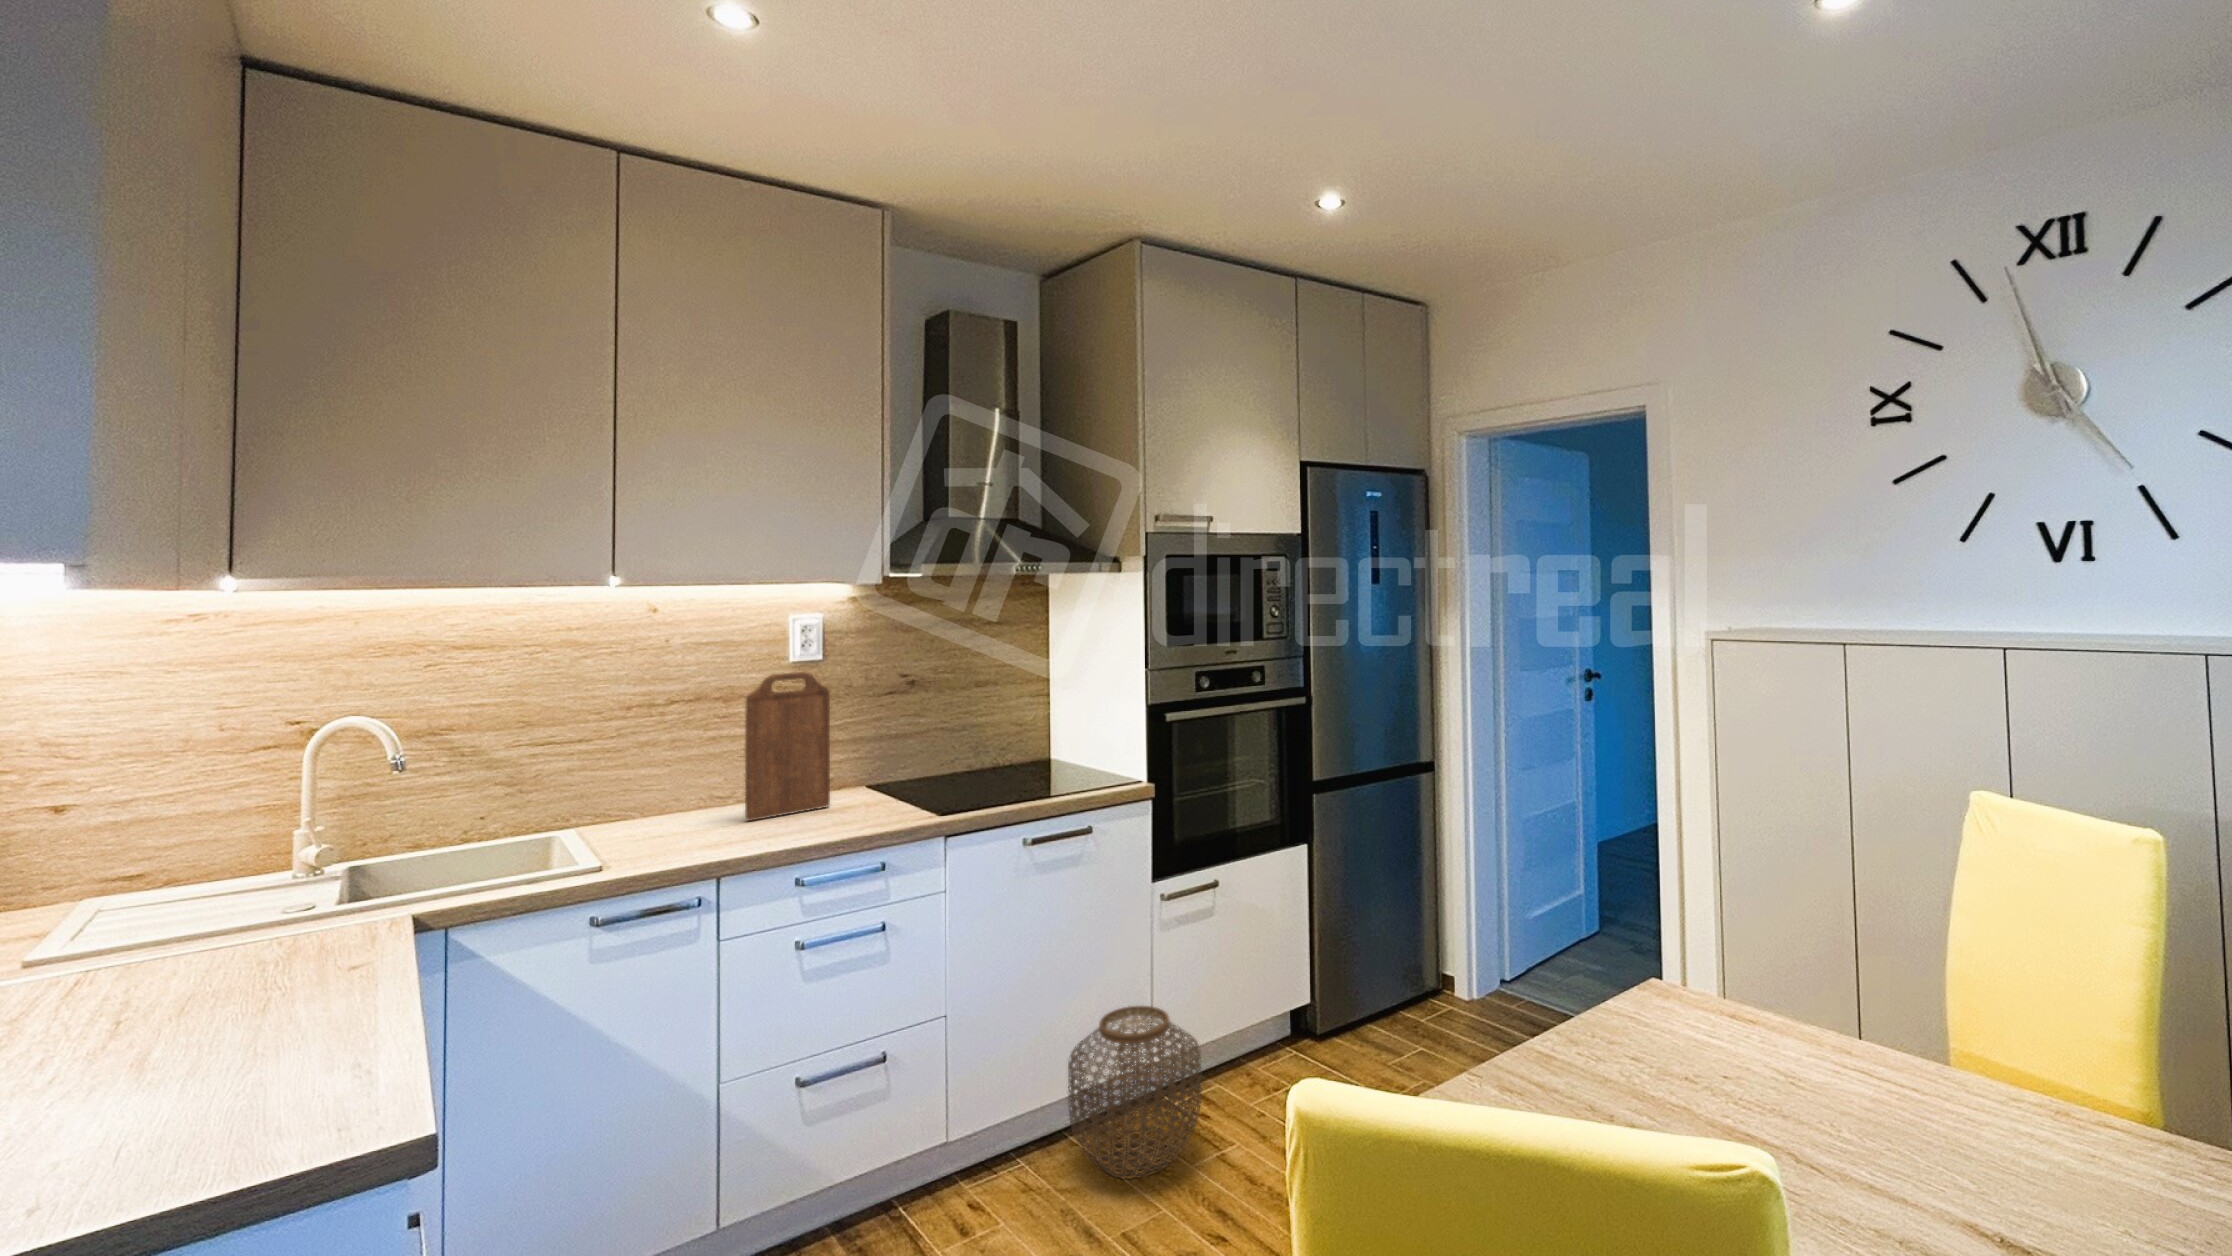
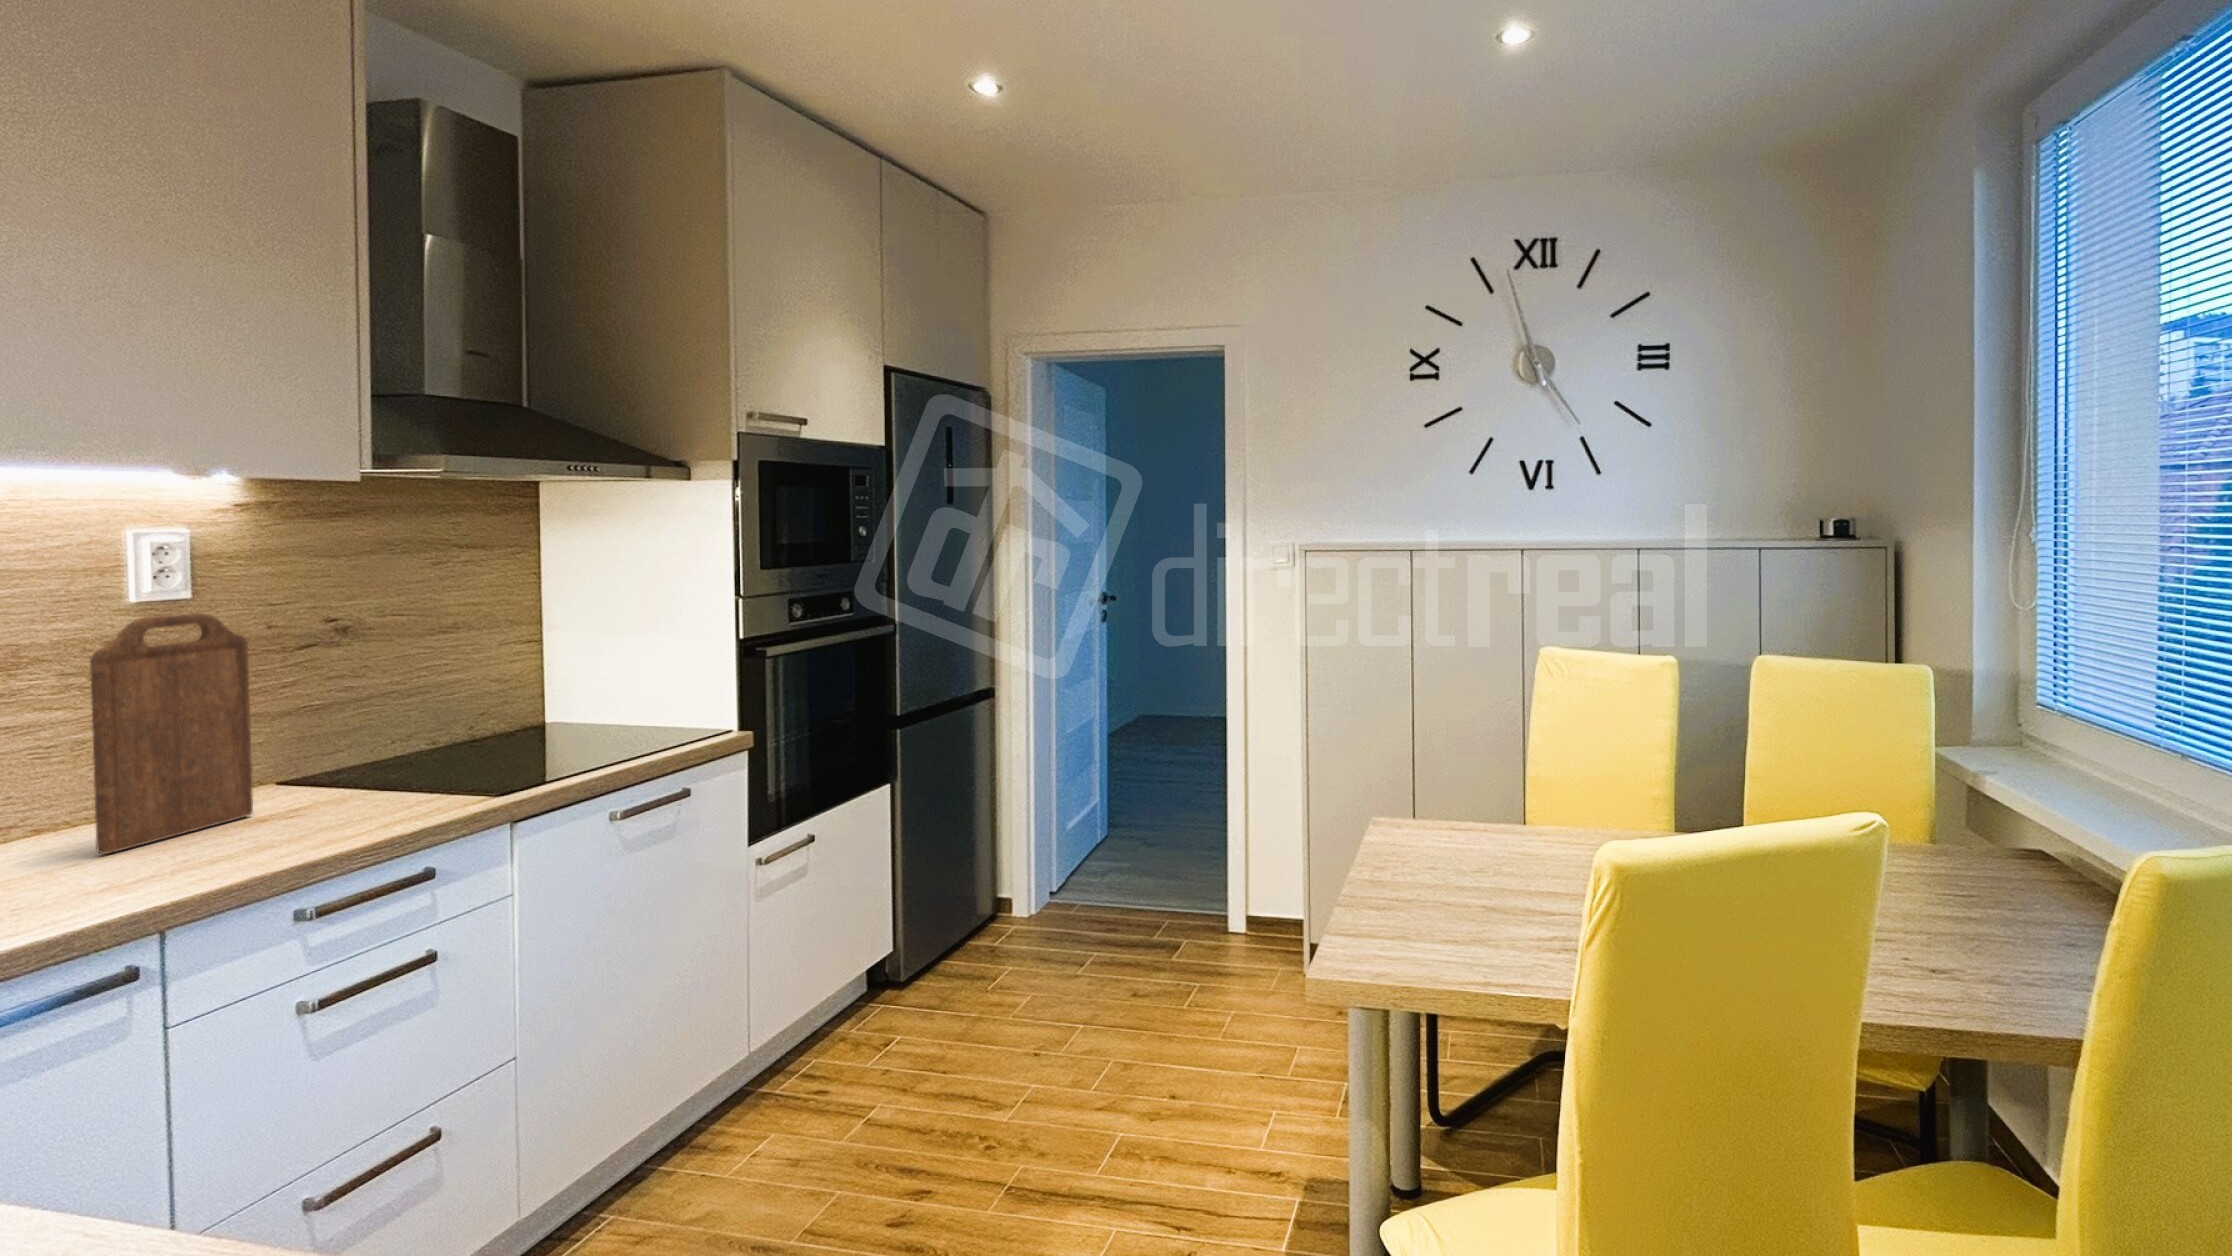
woven basket: present [1068,1006,1202,1179] -> none [673,985,847,1188]

